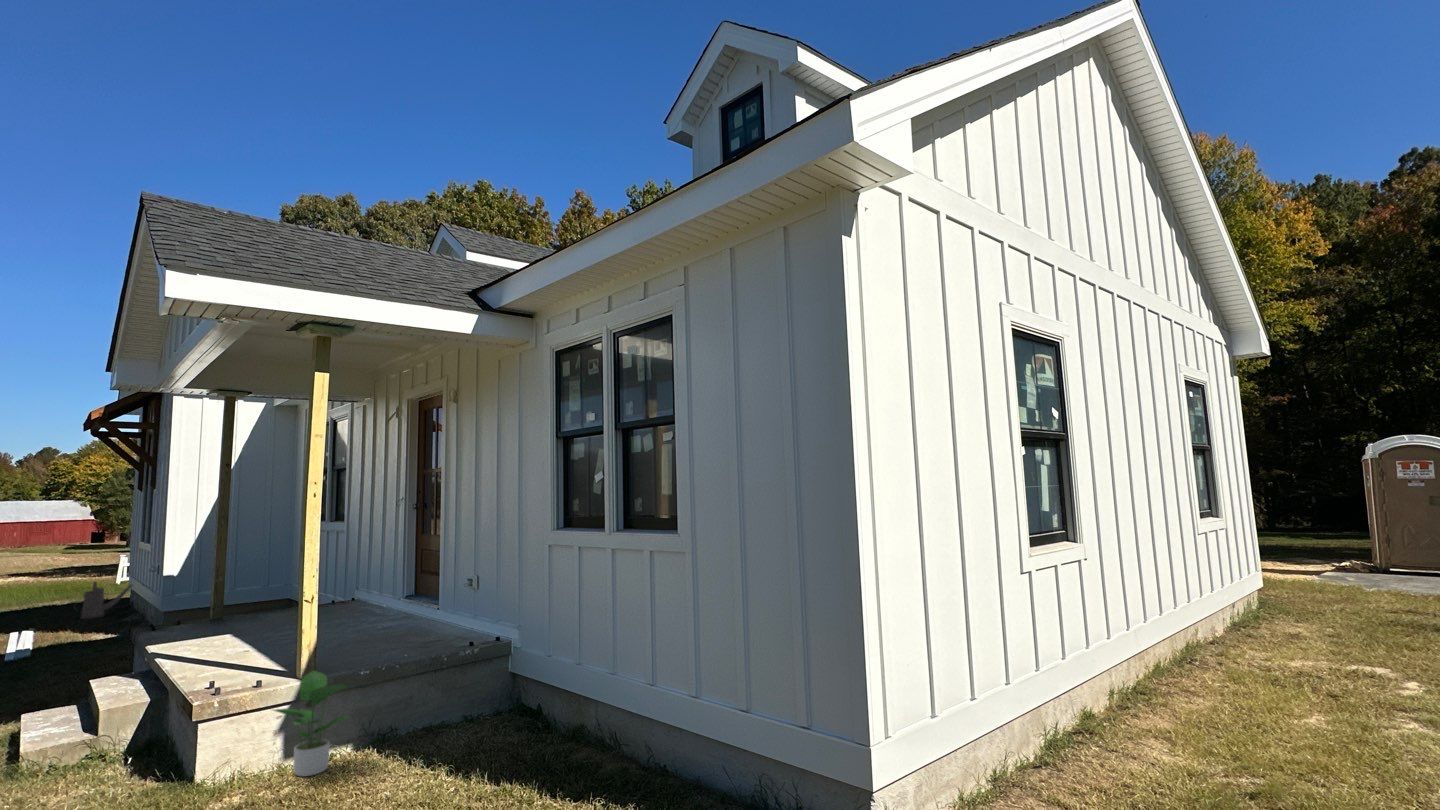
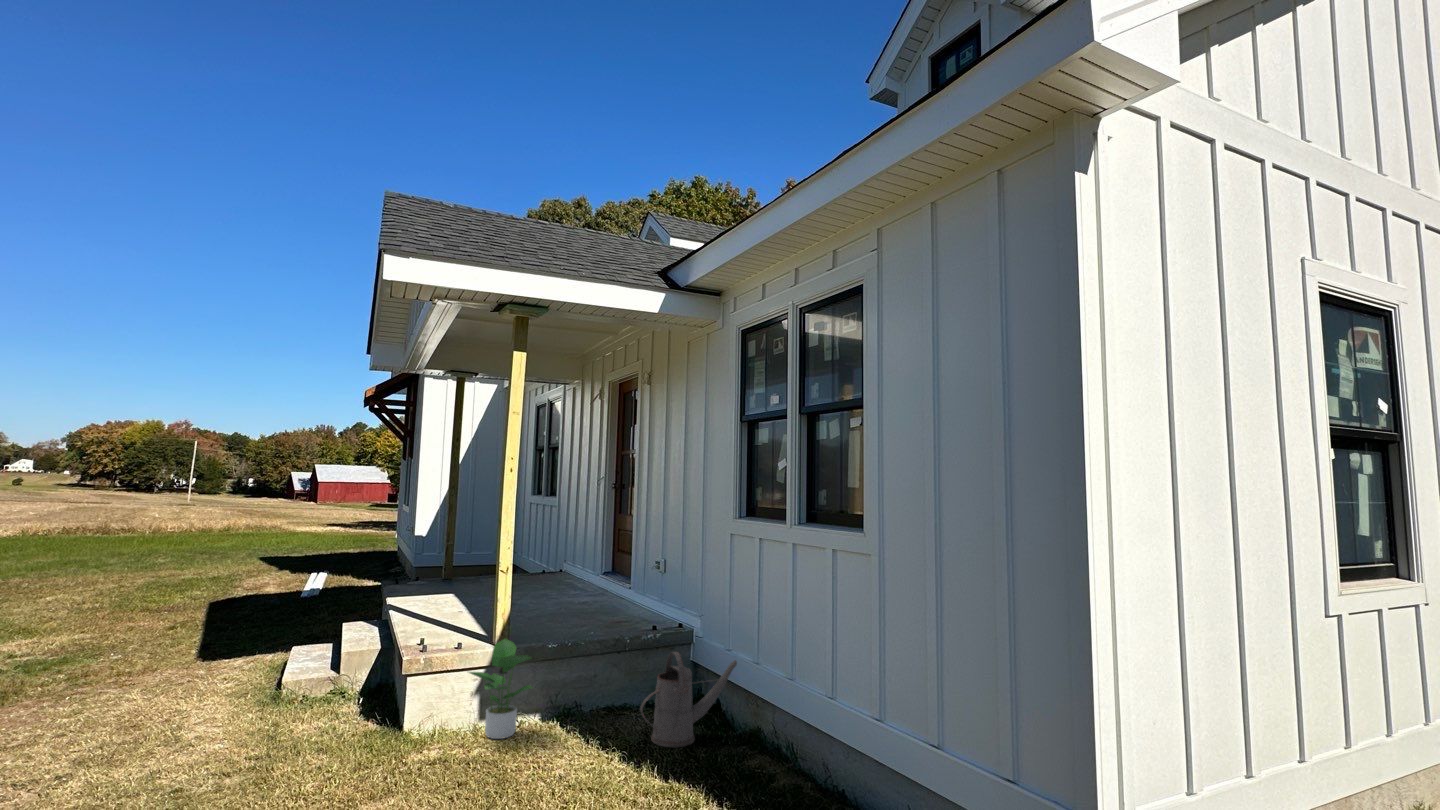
watering can: present [77,581,132,619] -> present [640,652,737,747]

